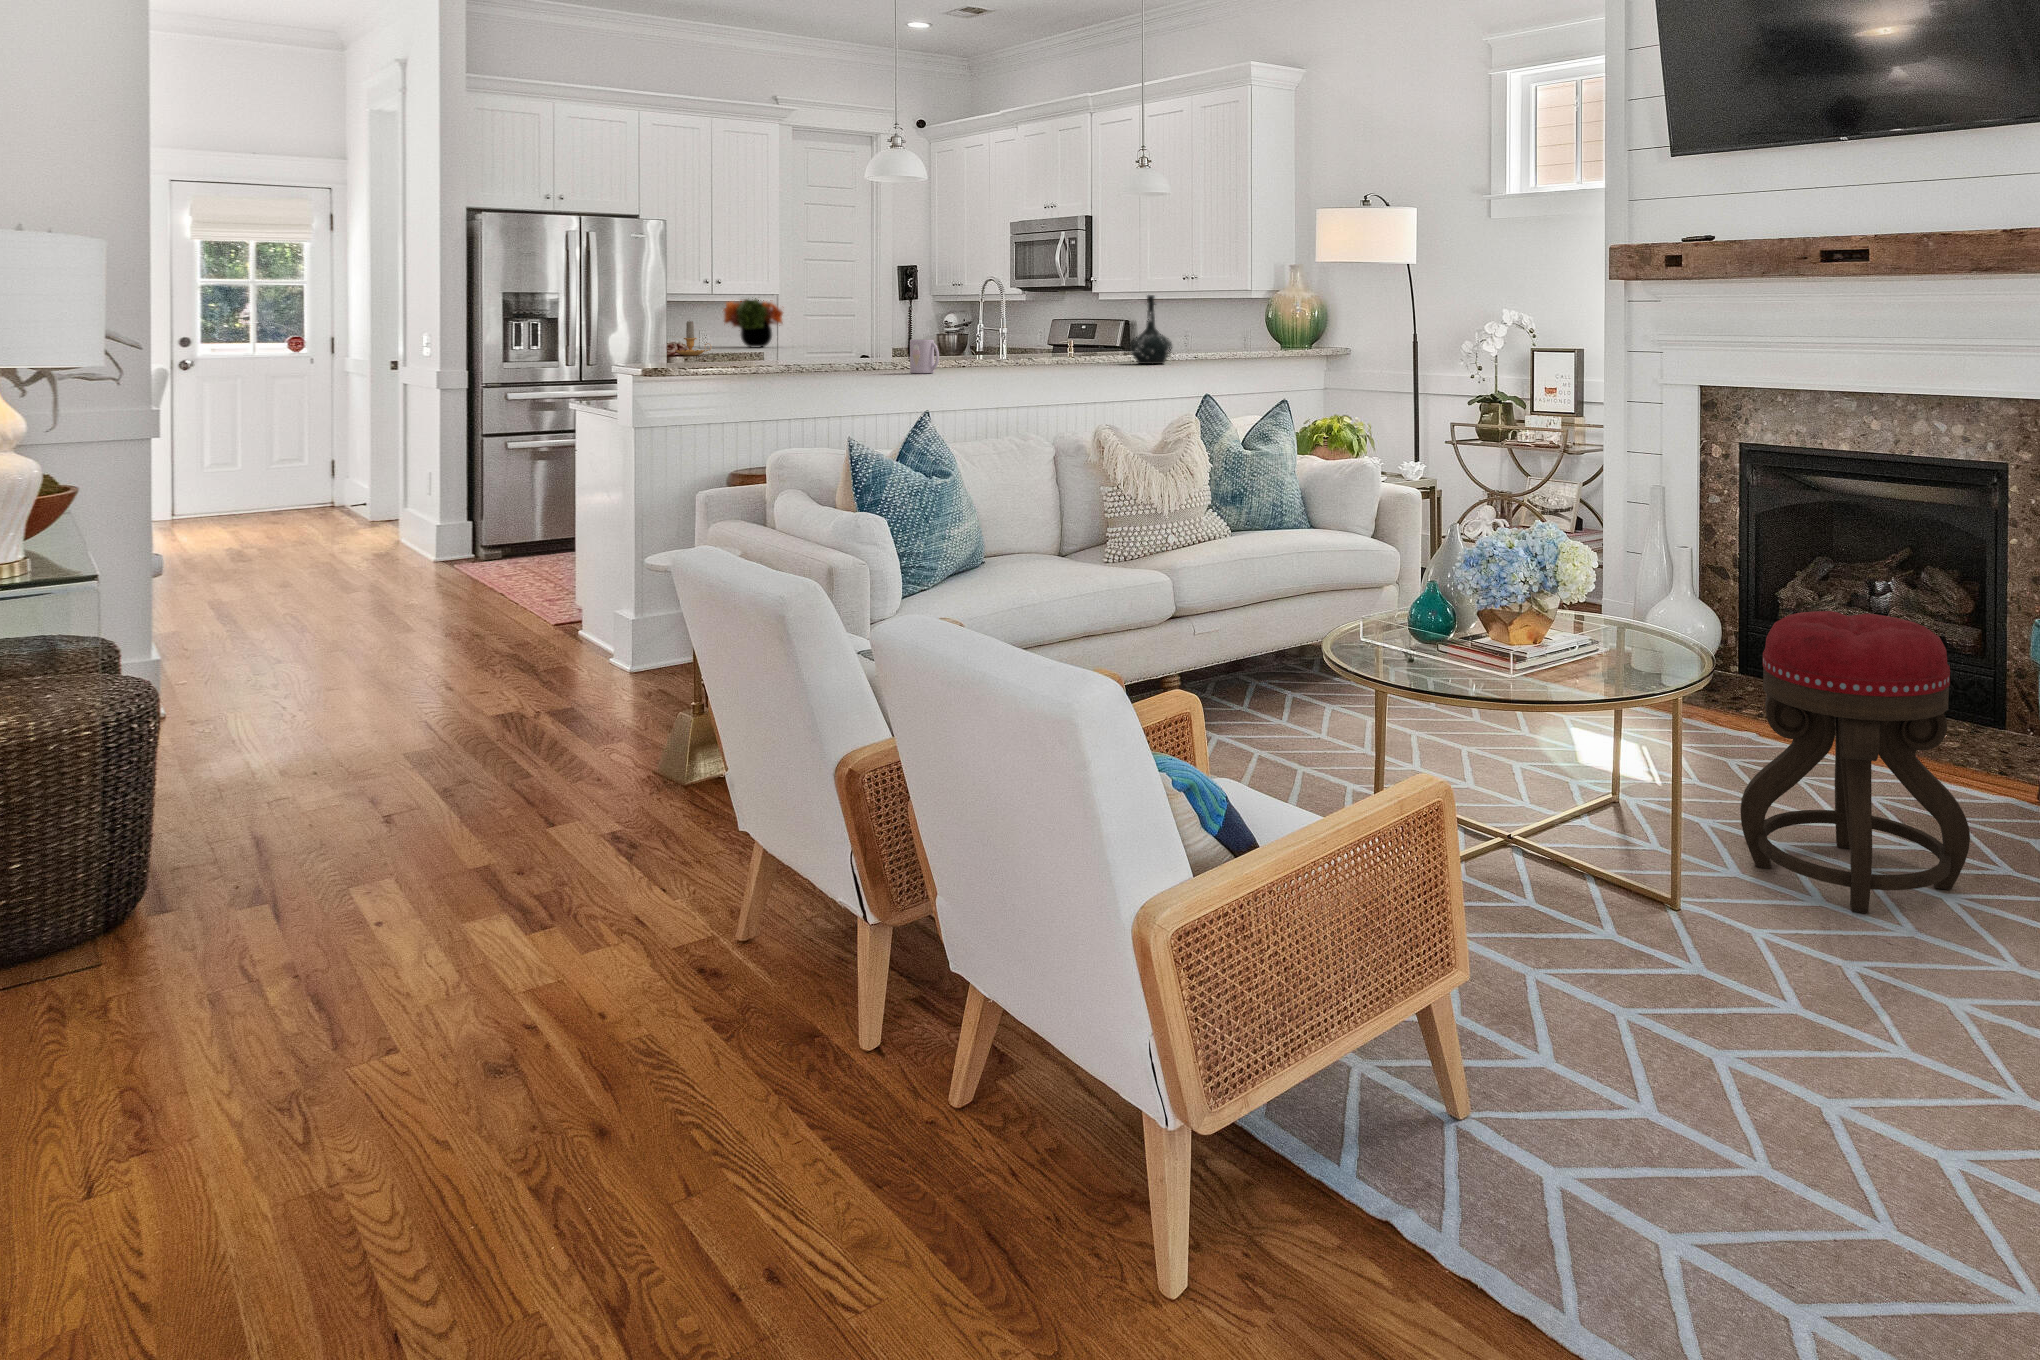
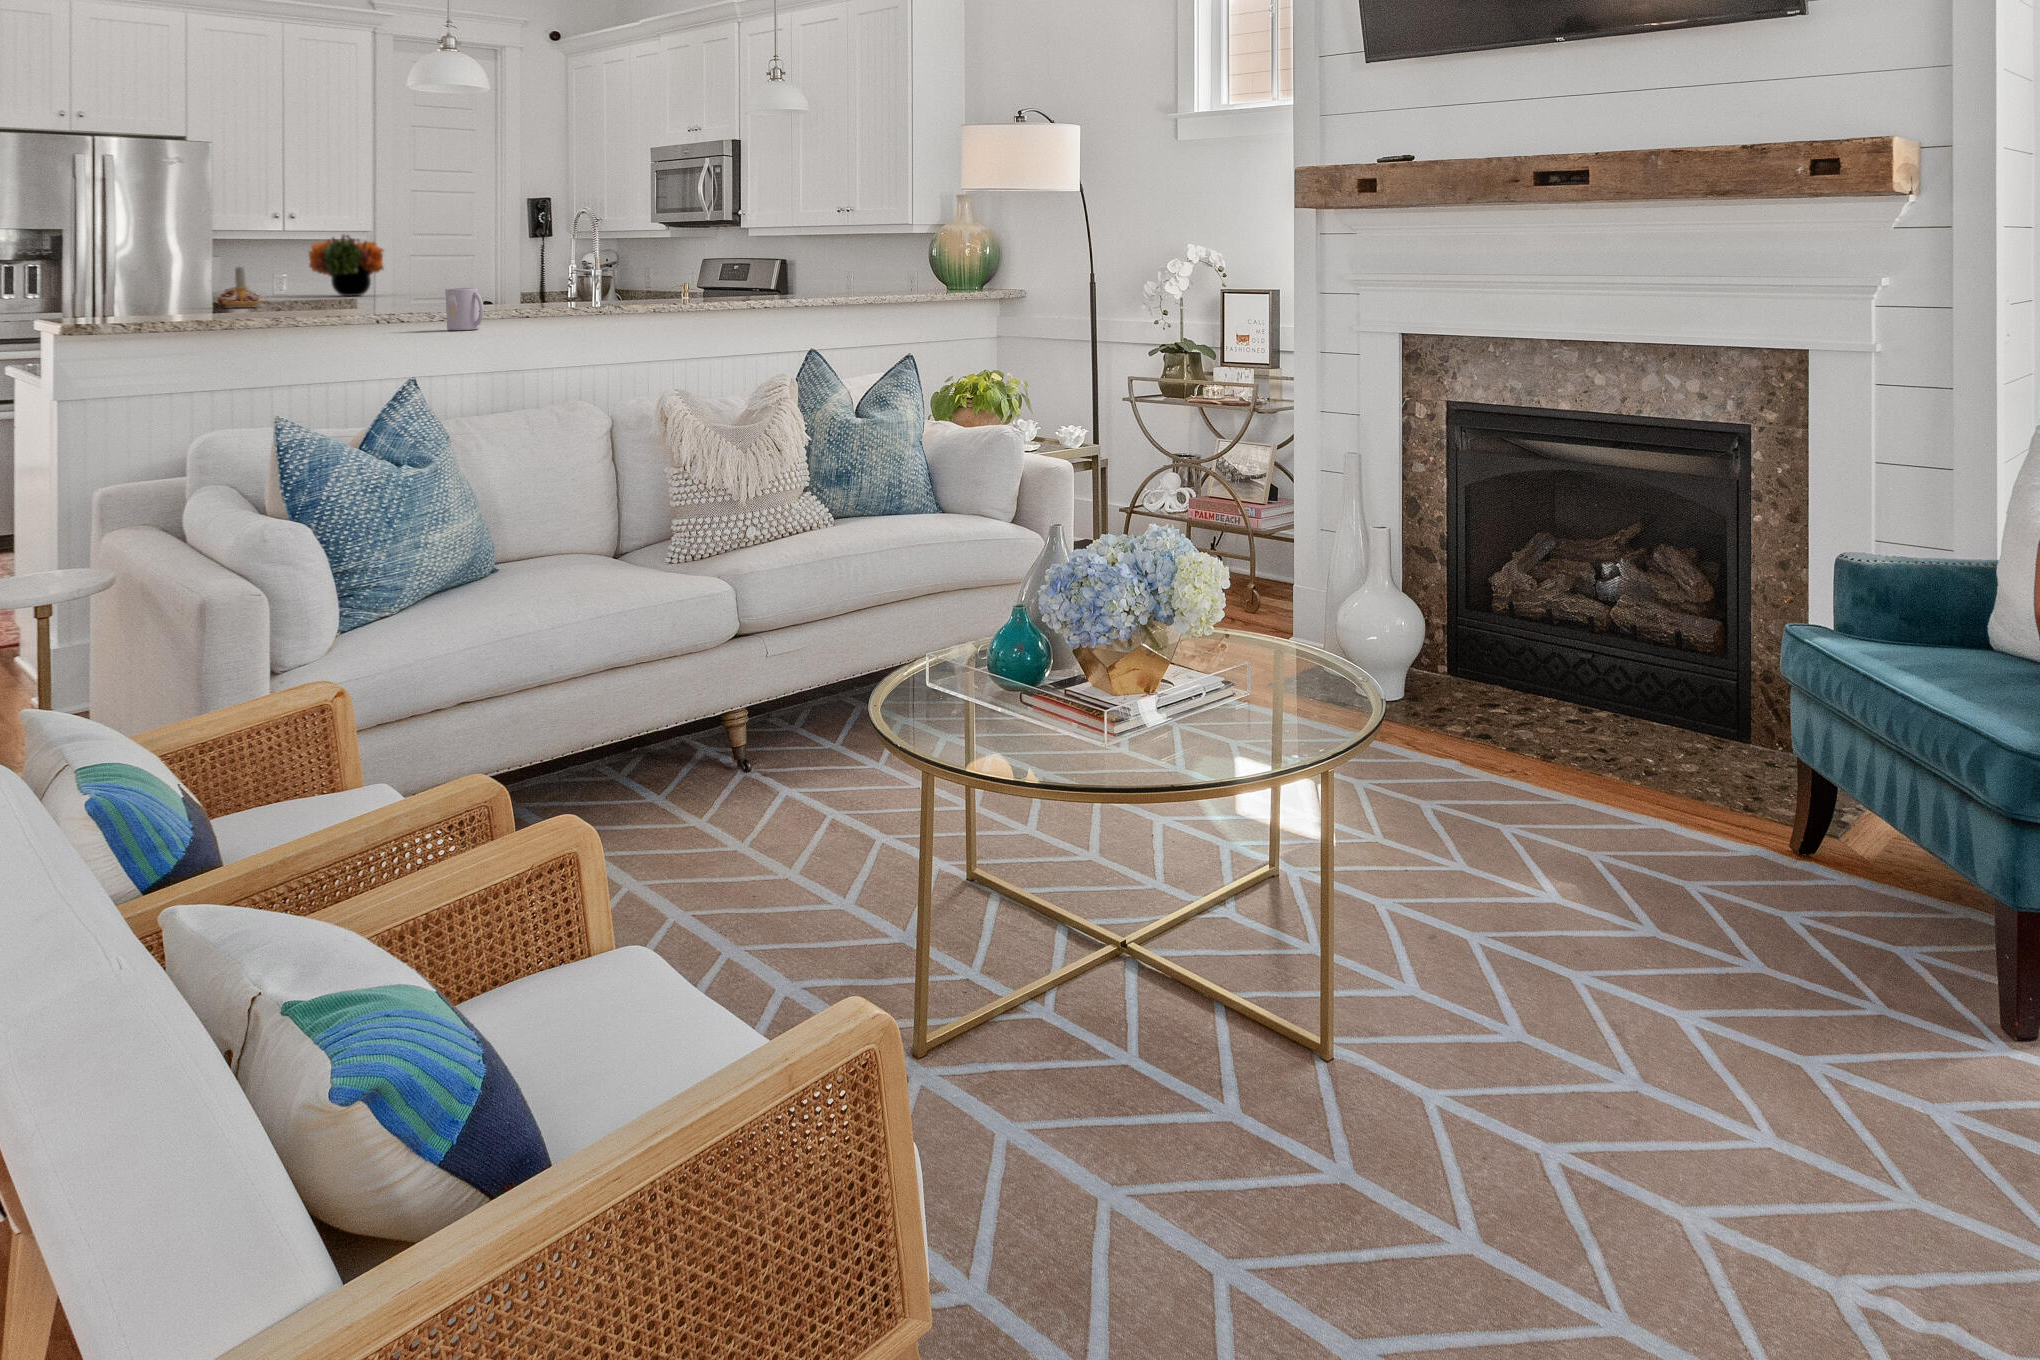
bottle: present [1130,295,1172,364] -> none [743,232,796,314]
ottoman: present [1740,611,1970,913] -> none [1418,635,1706,1046]

